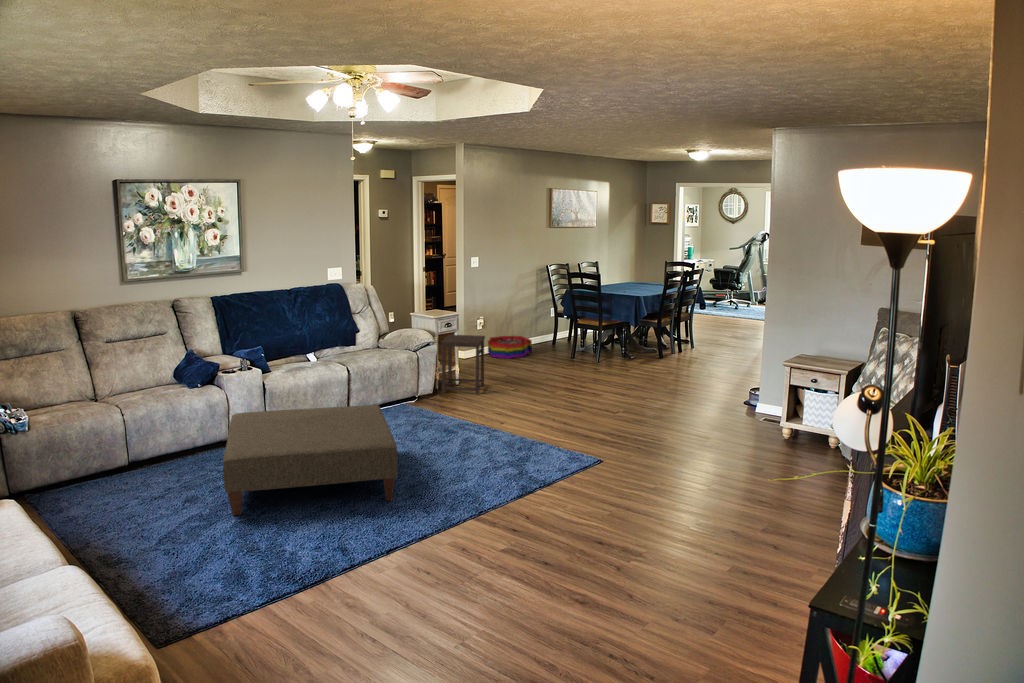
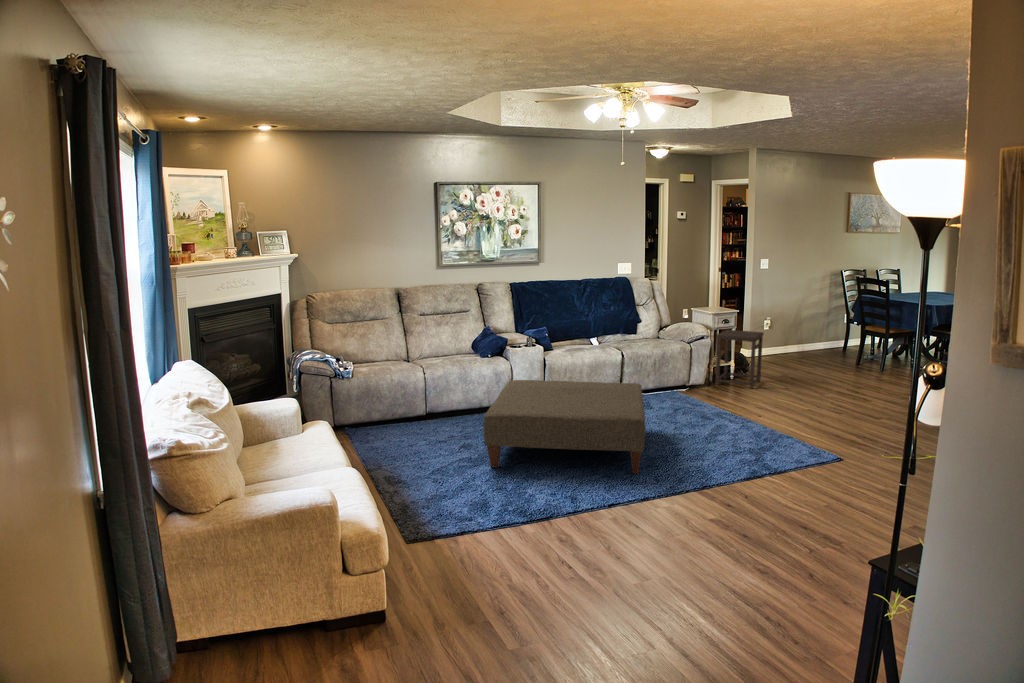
storage bin: present [488,336,532,359] -> none [771,339,819,360]

